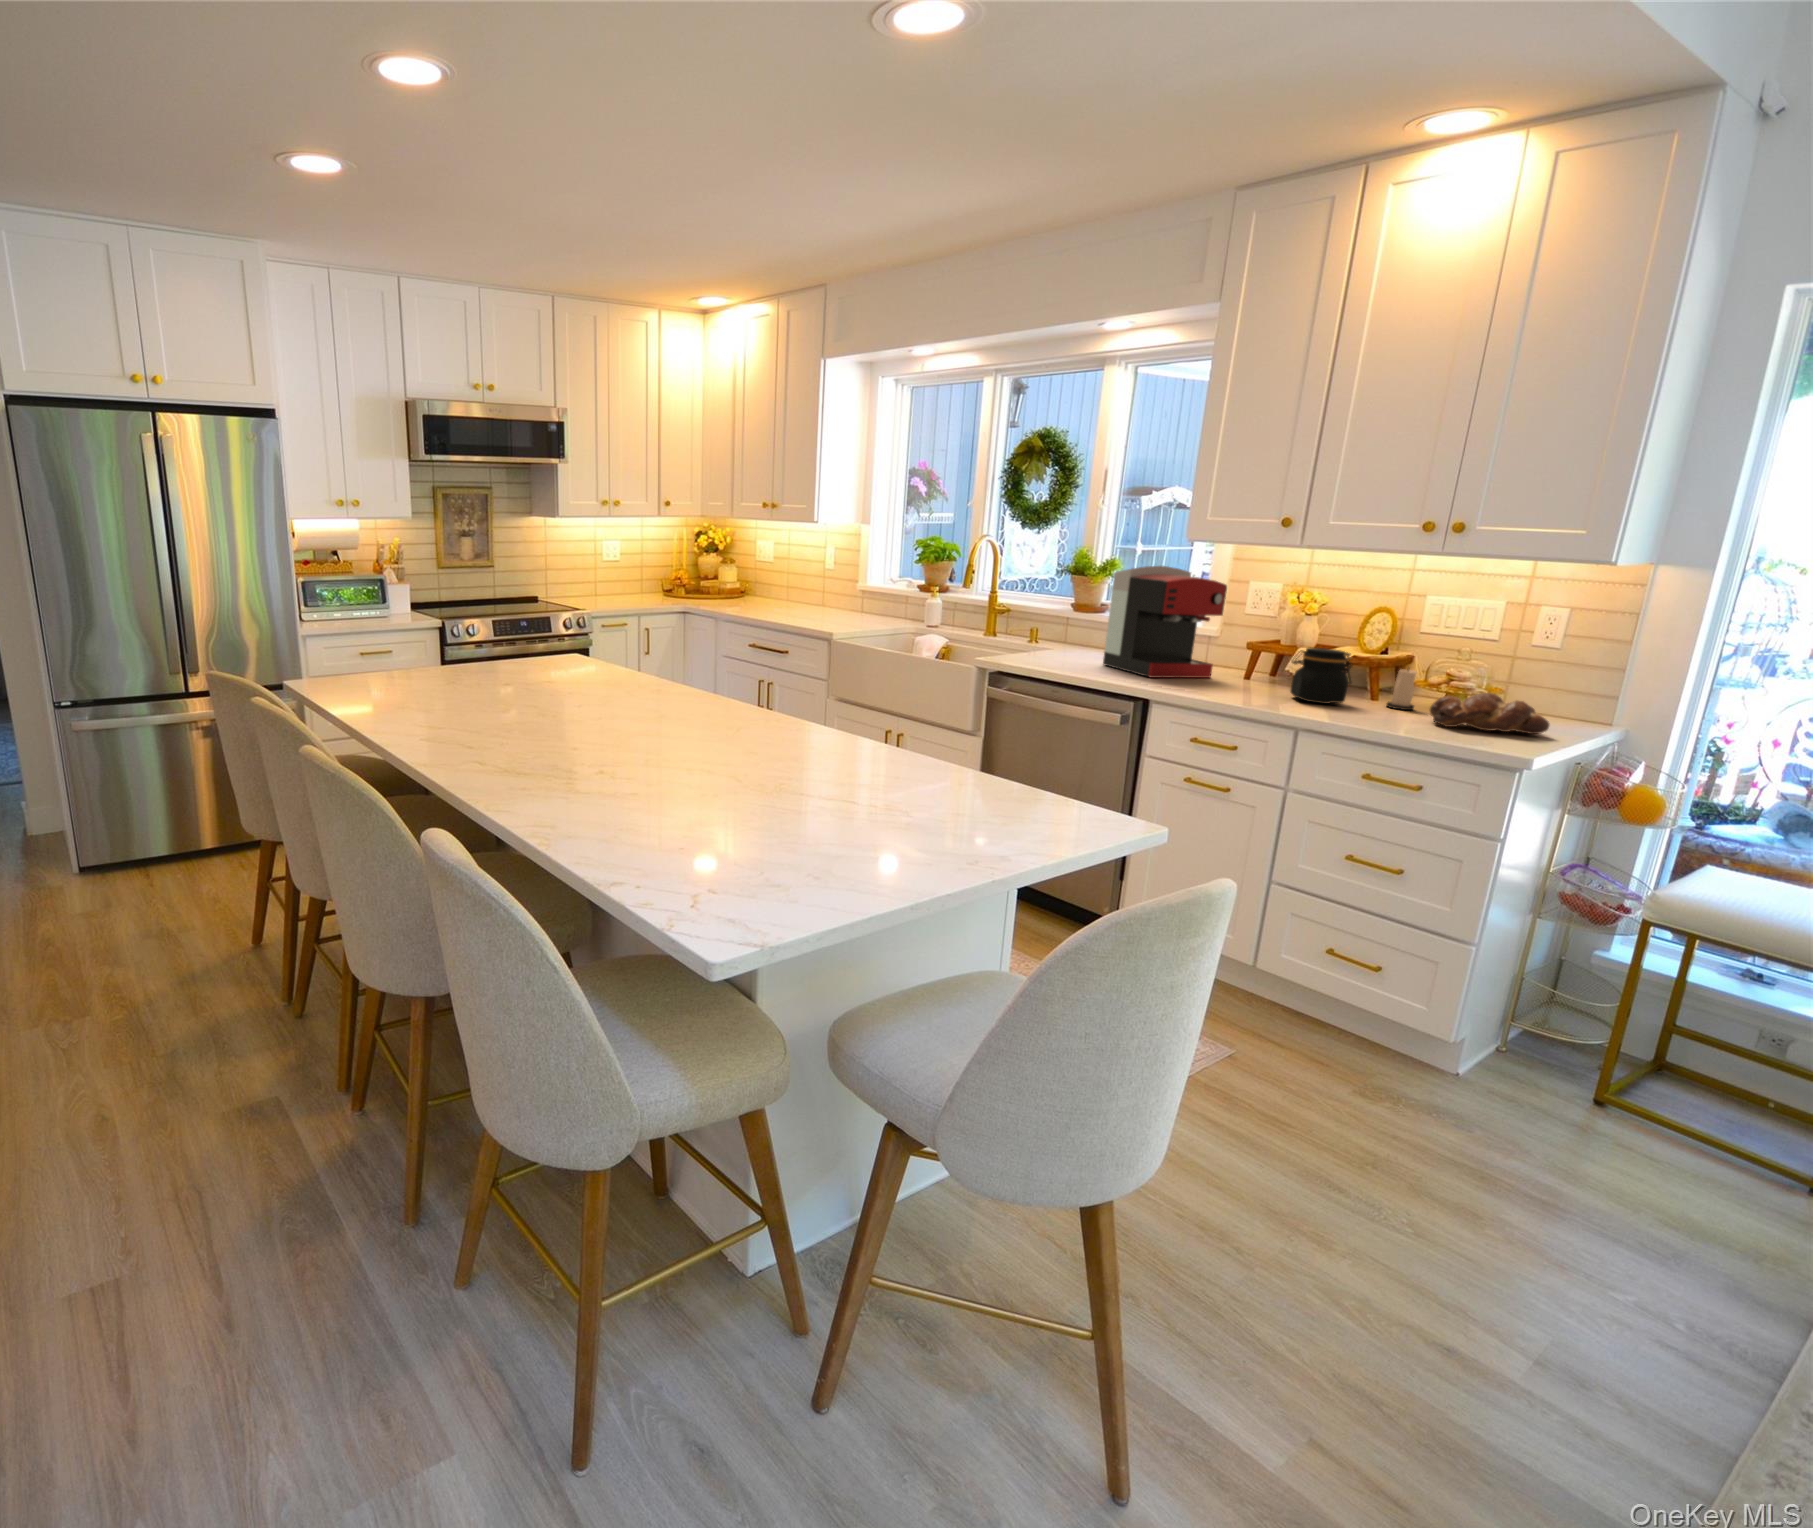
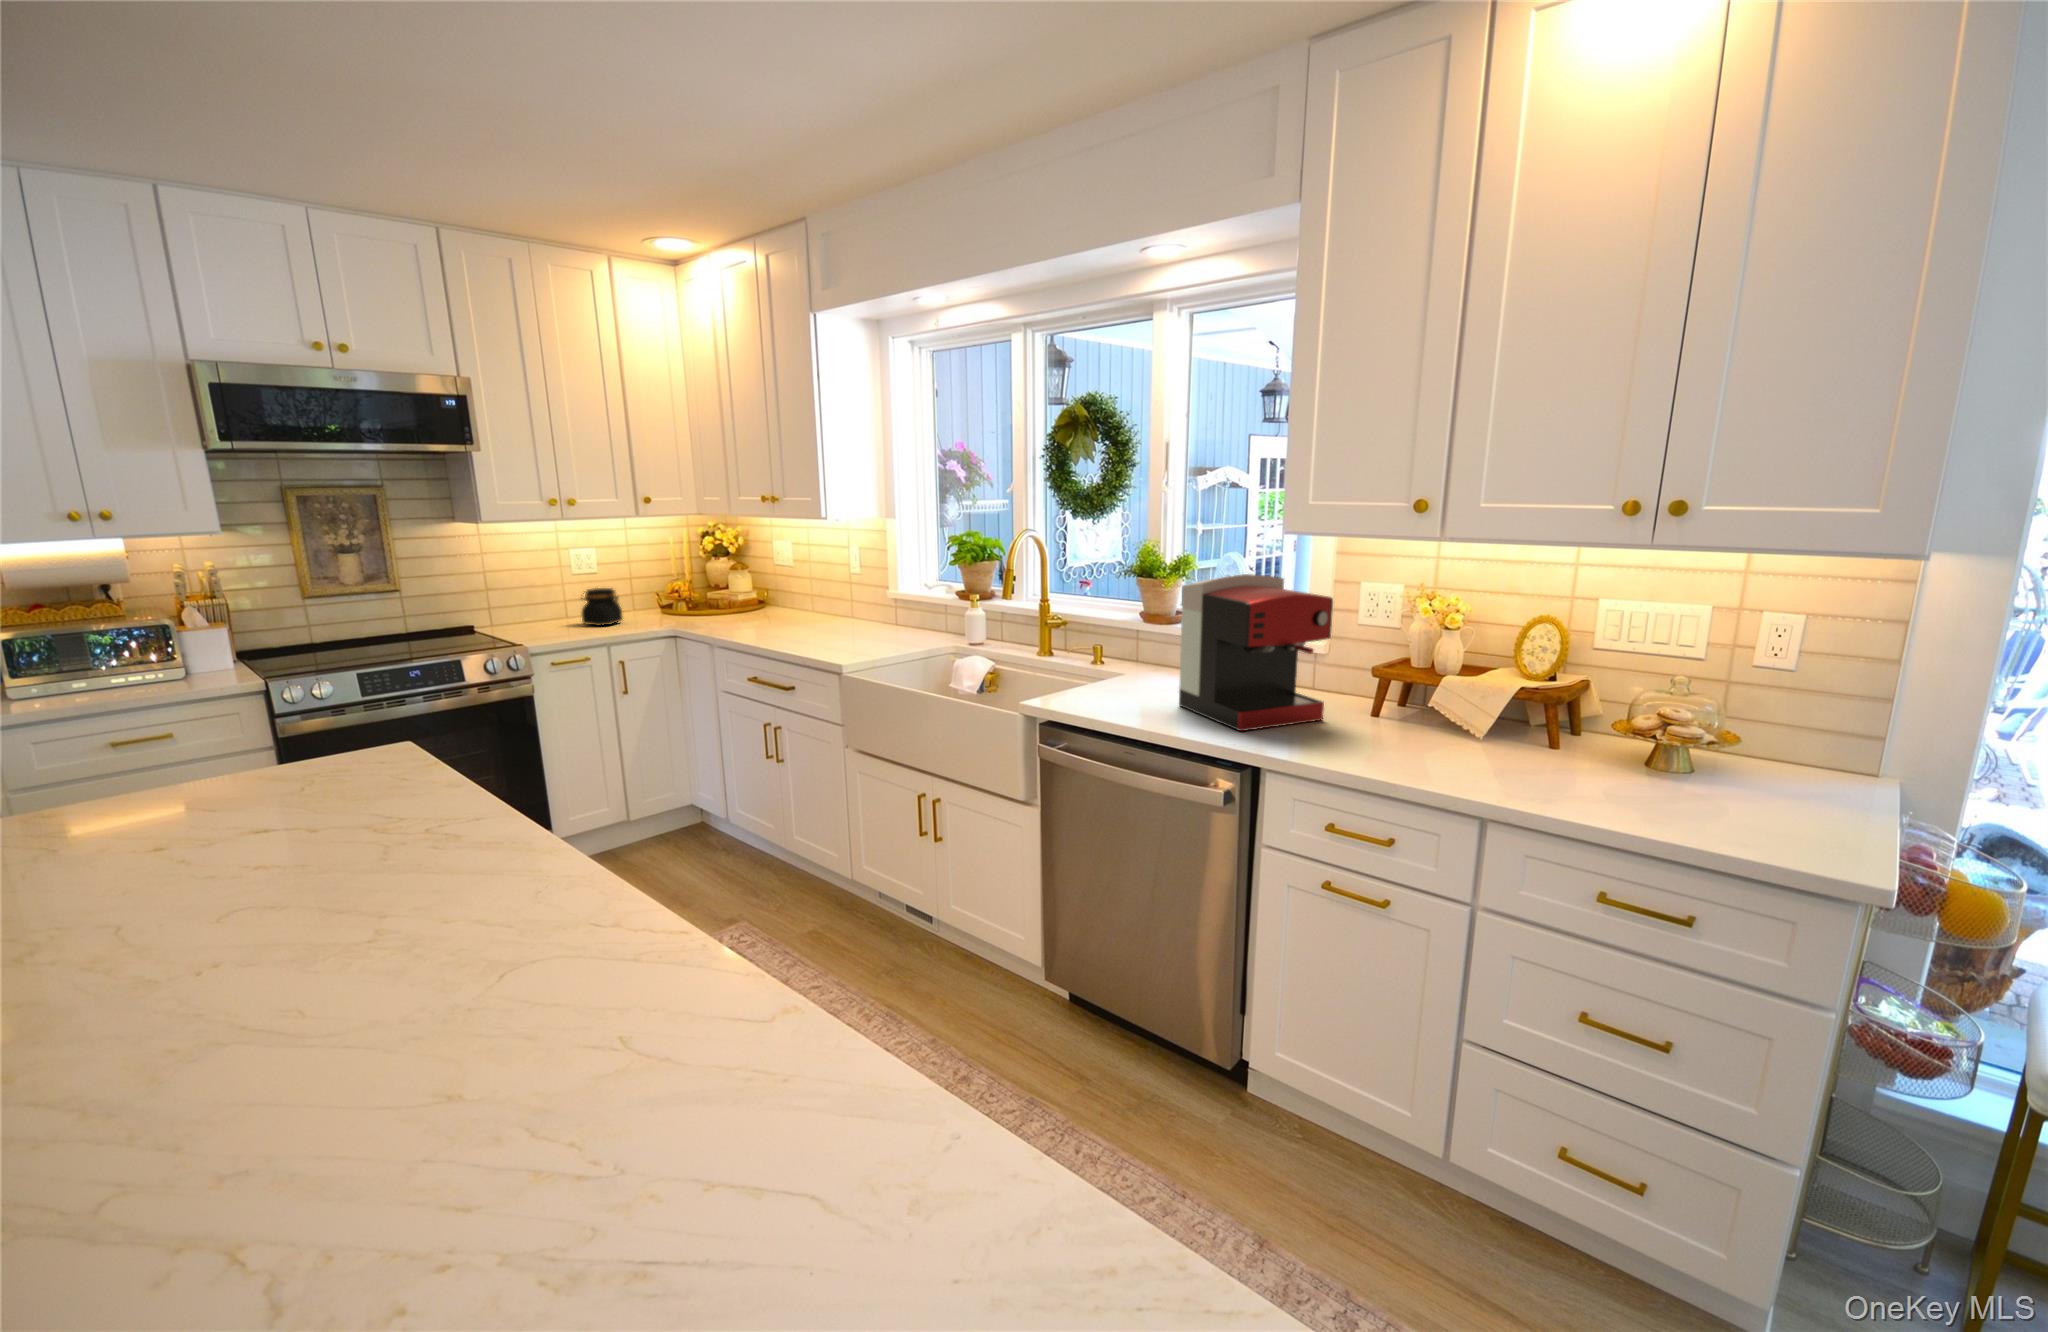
jar: present [1290,648,1352,704] -> present [581,588,622,626]
candle: present [1386,669,1417,710] -> none [1571,711,1612,773]
bread loaf: present [1430,693,1549,734] -> none [1642,760,1830,825]

